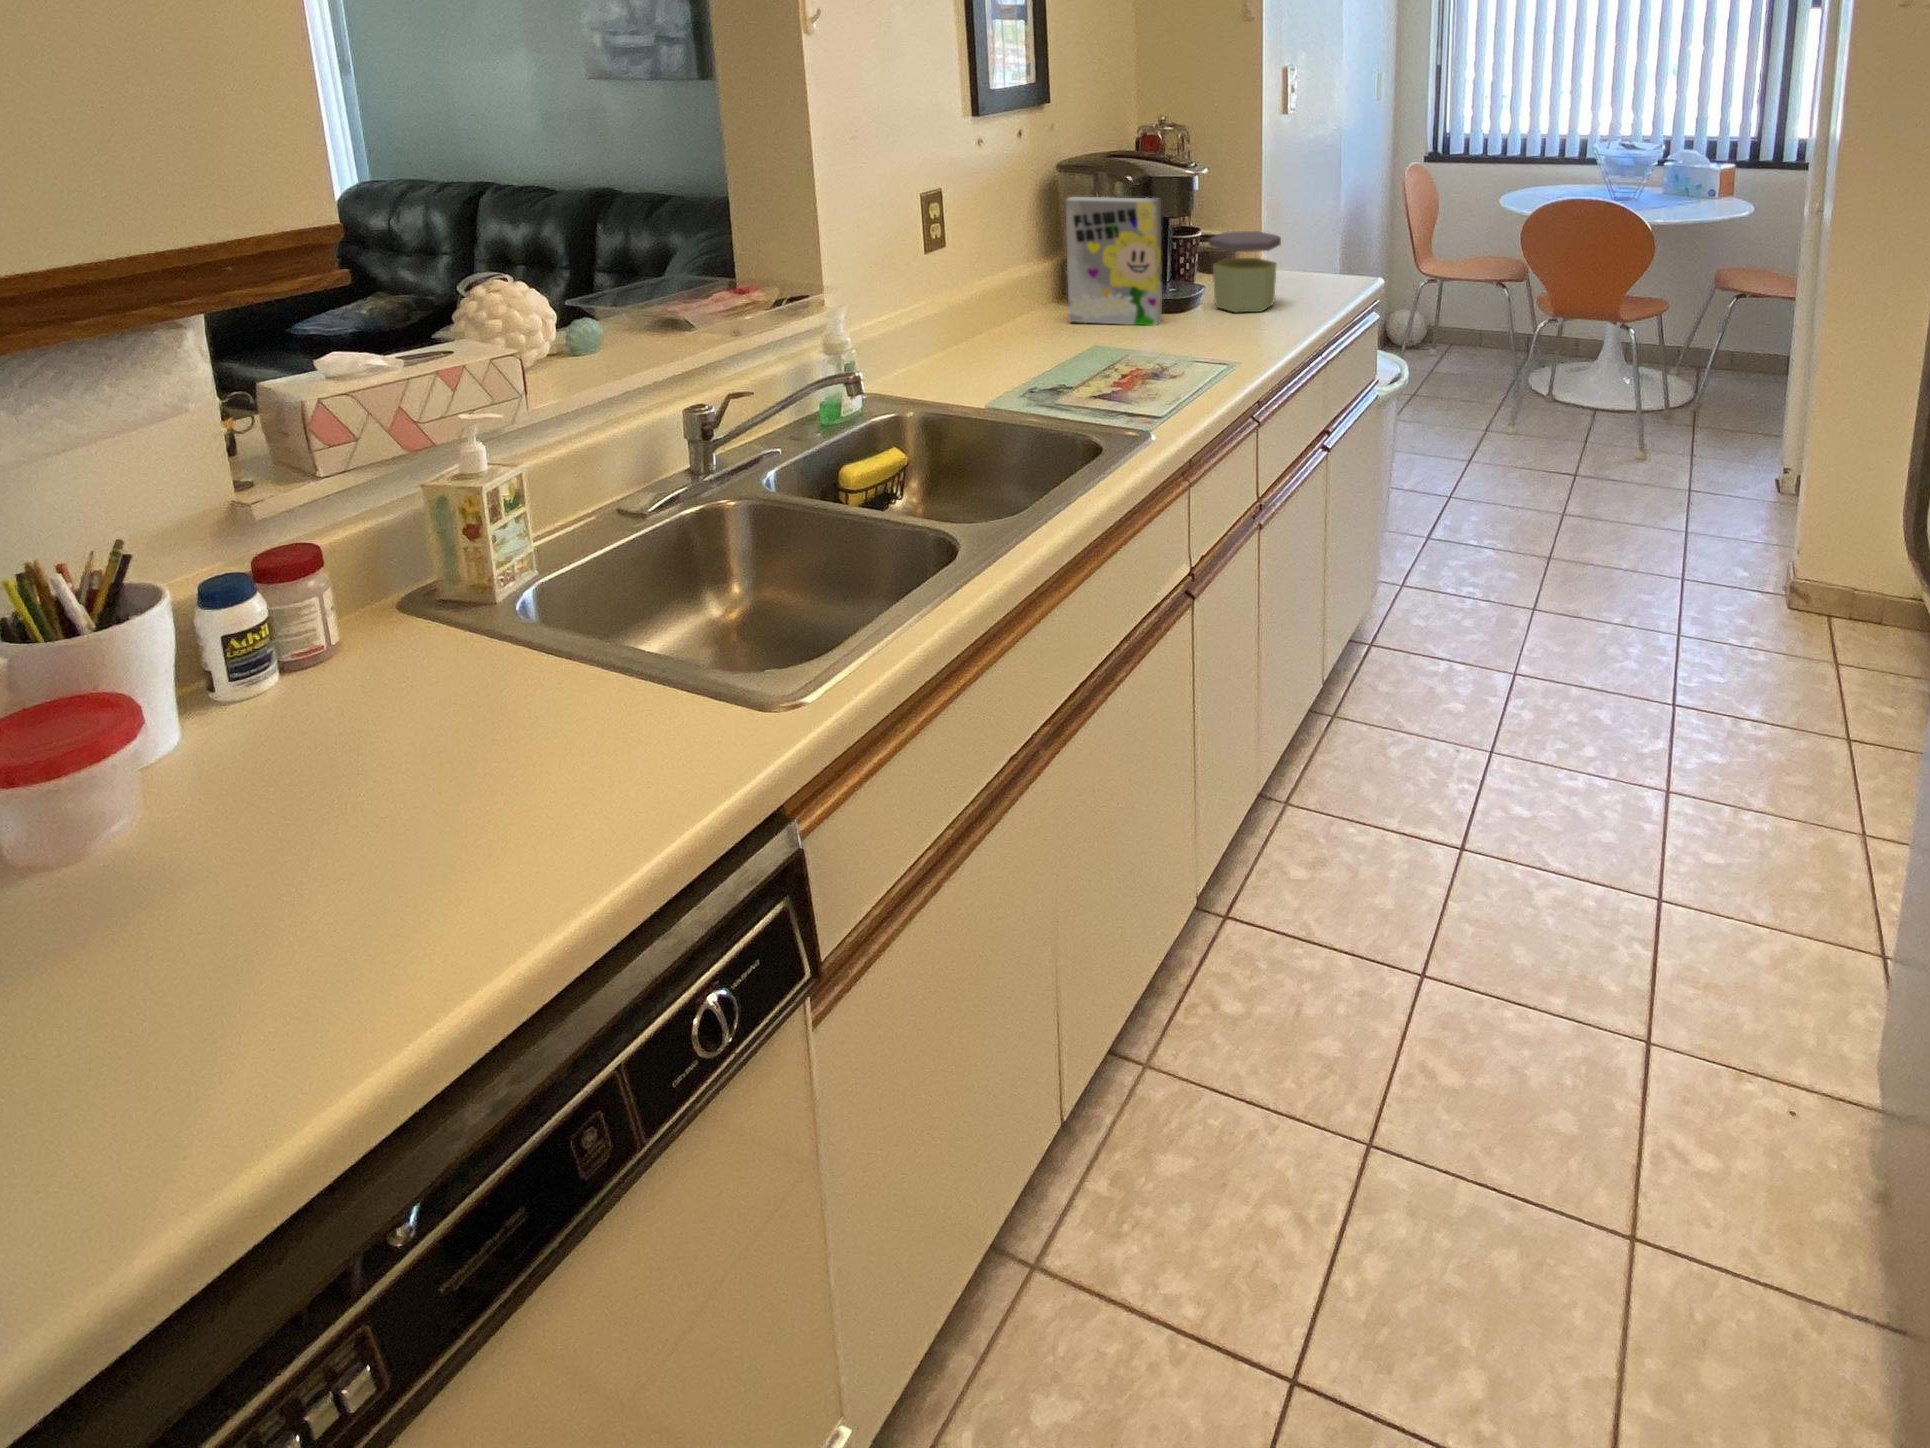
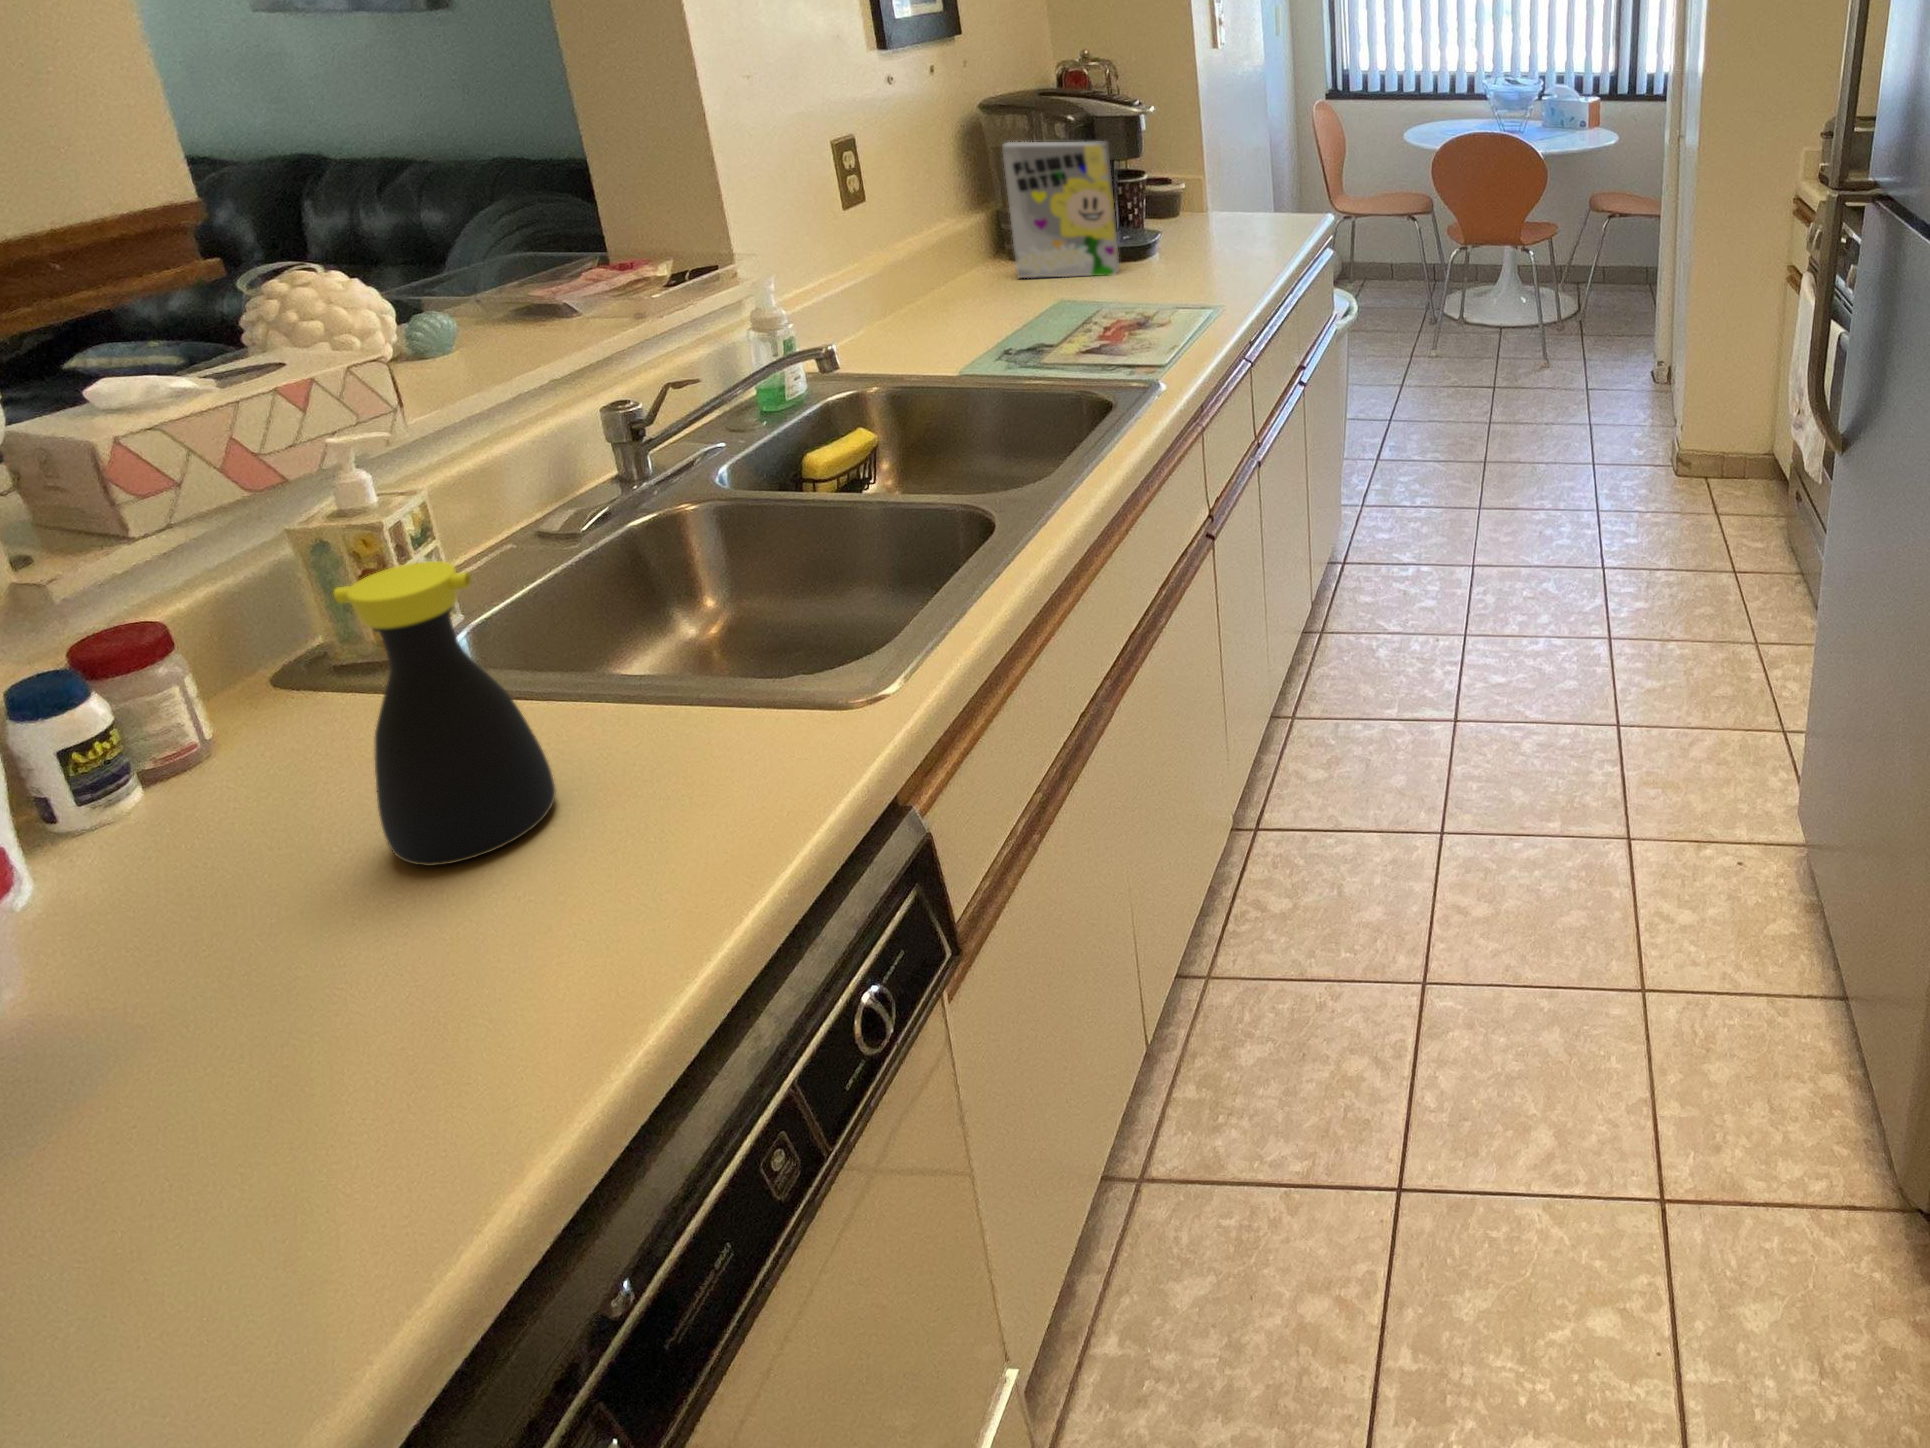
jar: present [1208,231,1281,312] -> none [1160,172,1234,256]
bottle: none [383,526,521,788] -> present [334,561,555,866]

